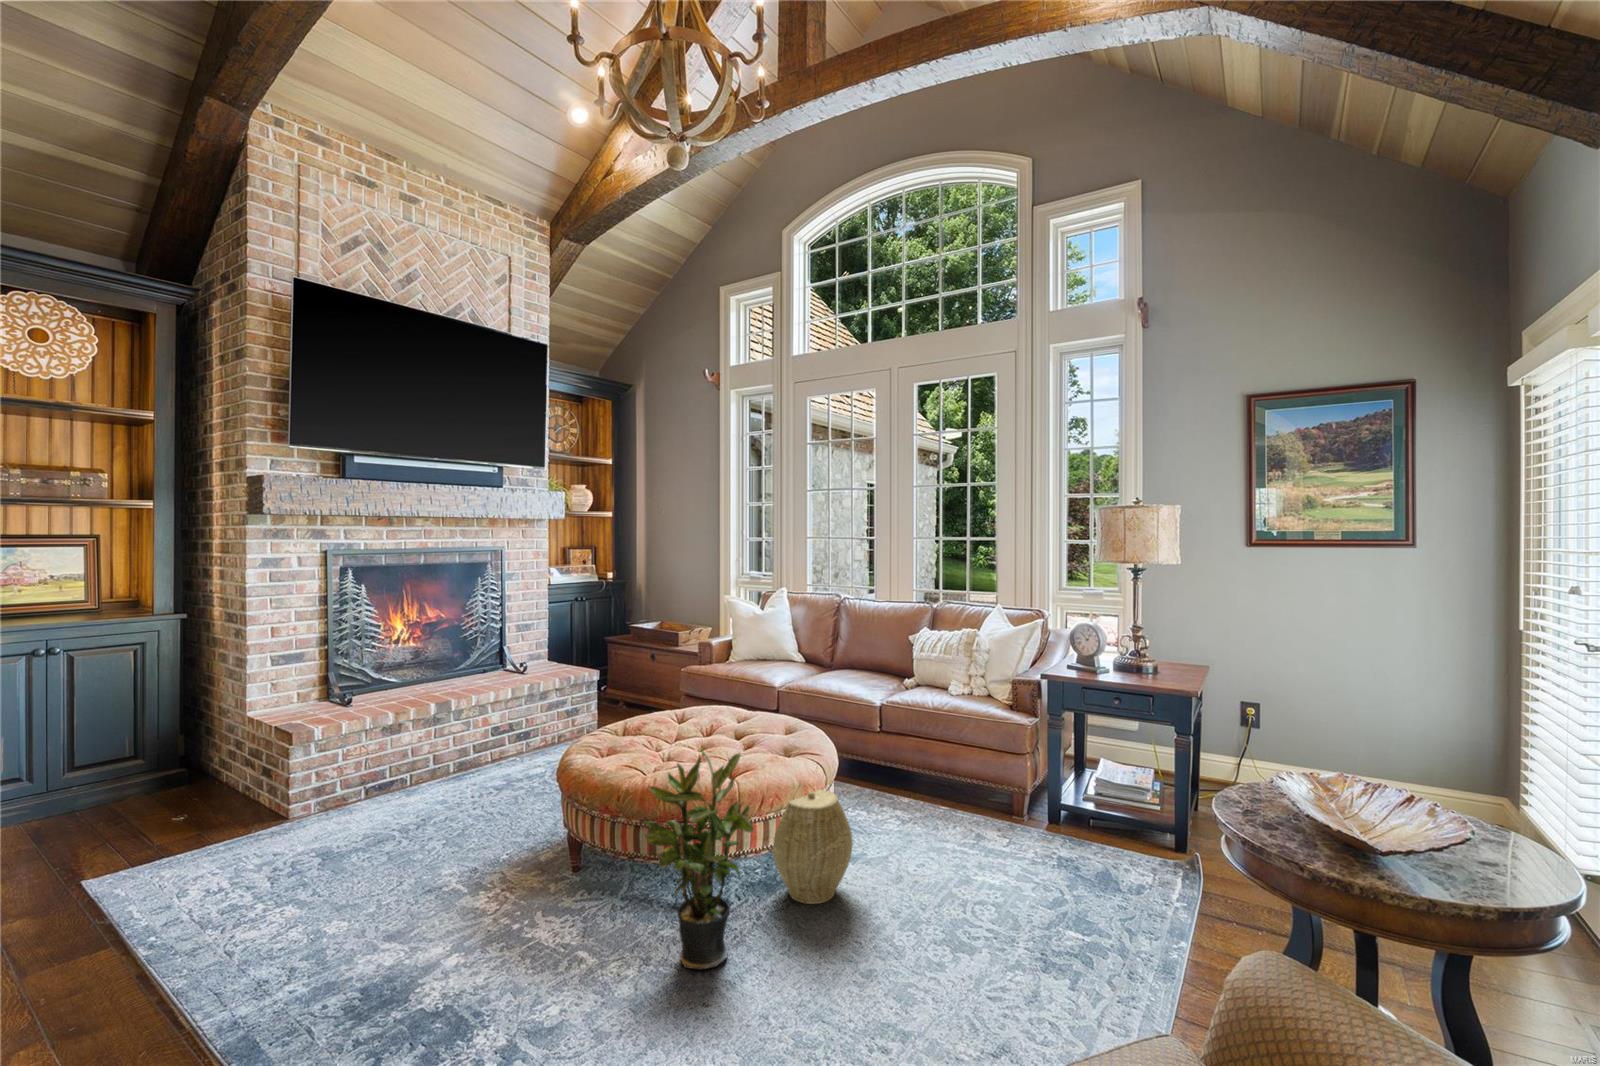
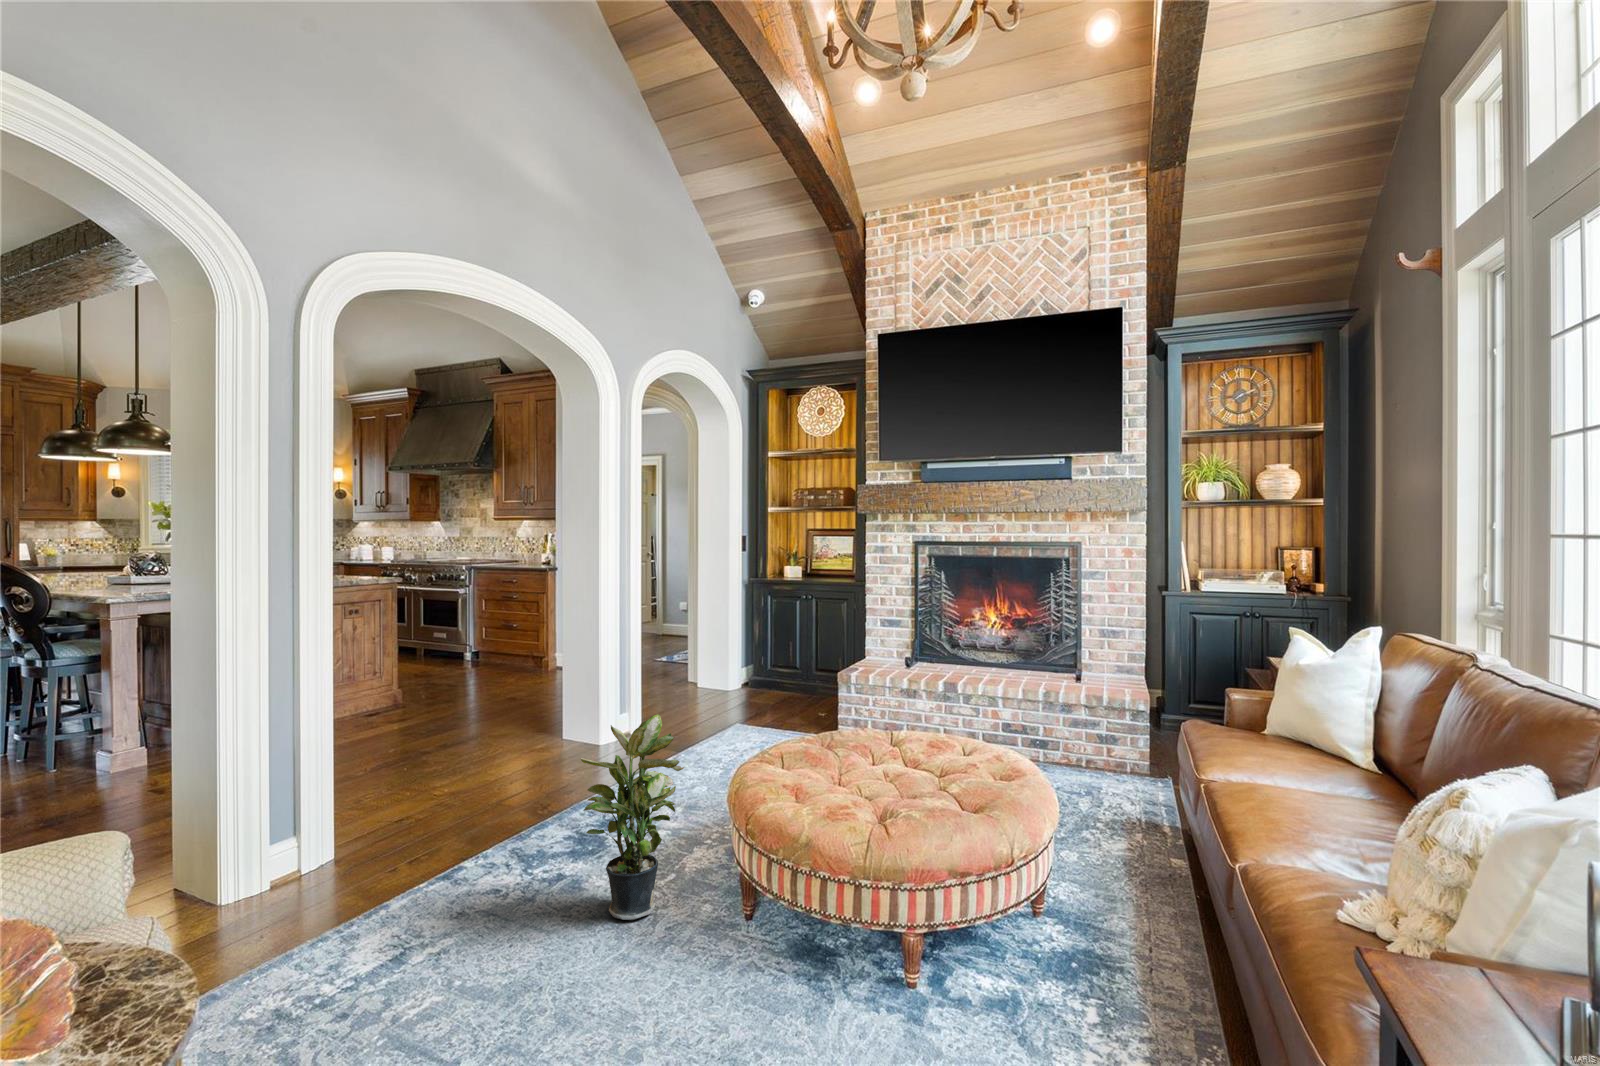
woven basket: present [772,789,853,904] -> none [706,830,810,984]

